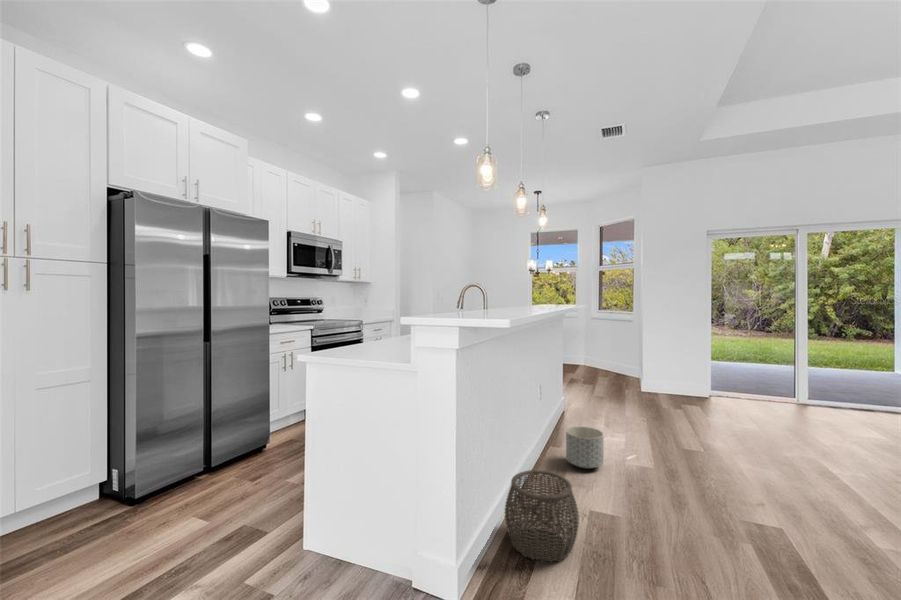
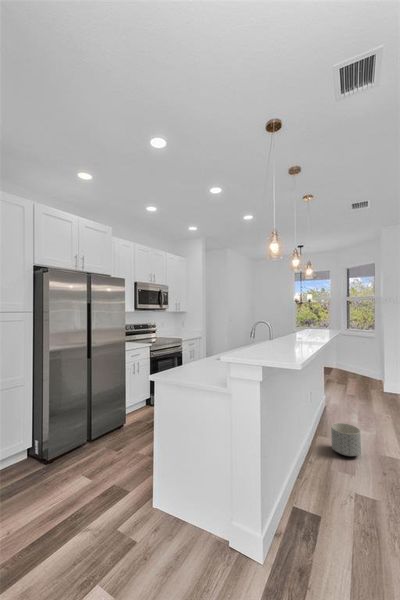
woven basket: present [505,470,579,562] -> none [291,461,349,535]

